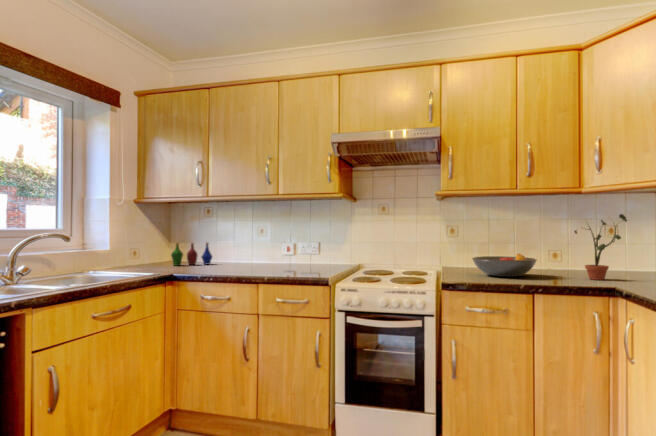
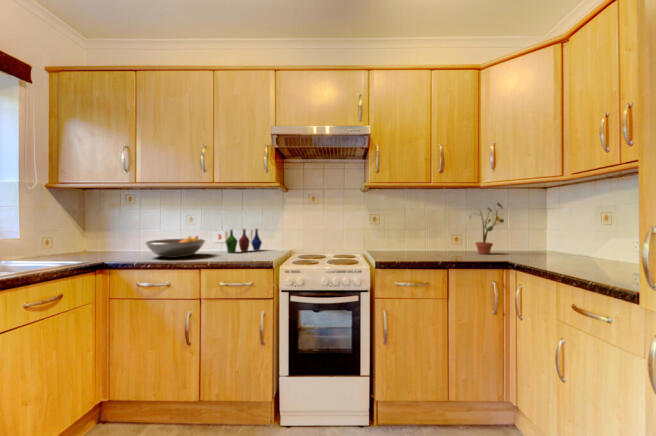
bottle: present [171,243,212,266] -> present [225,229,262,253]
fruit bowl: present [472,254,537,277] -> present [146,236,205,257]

